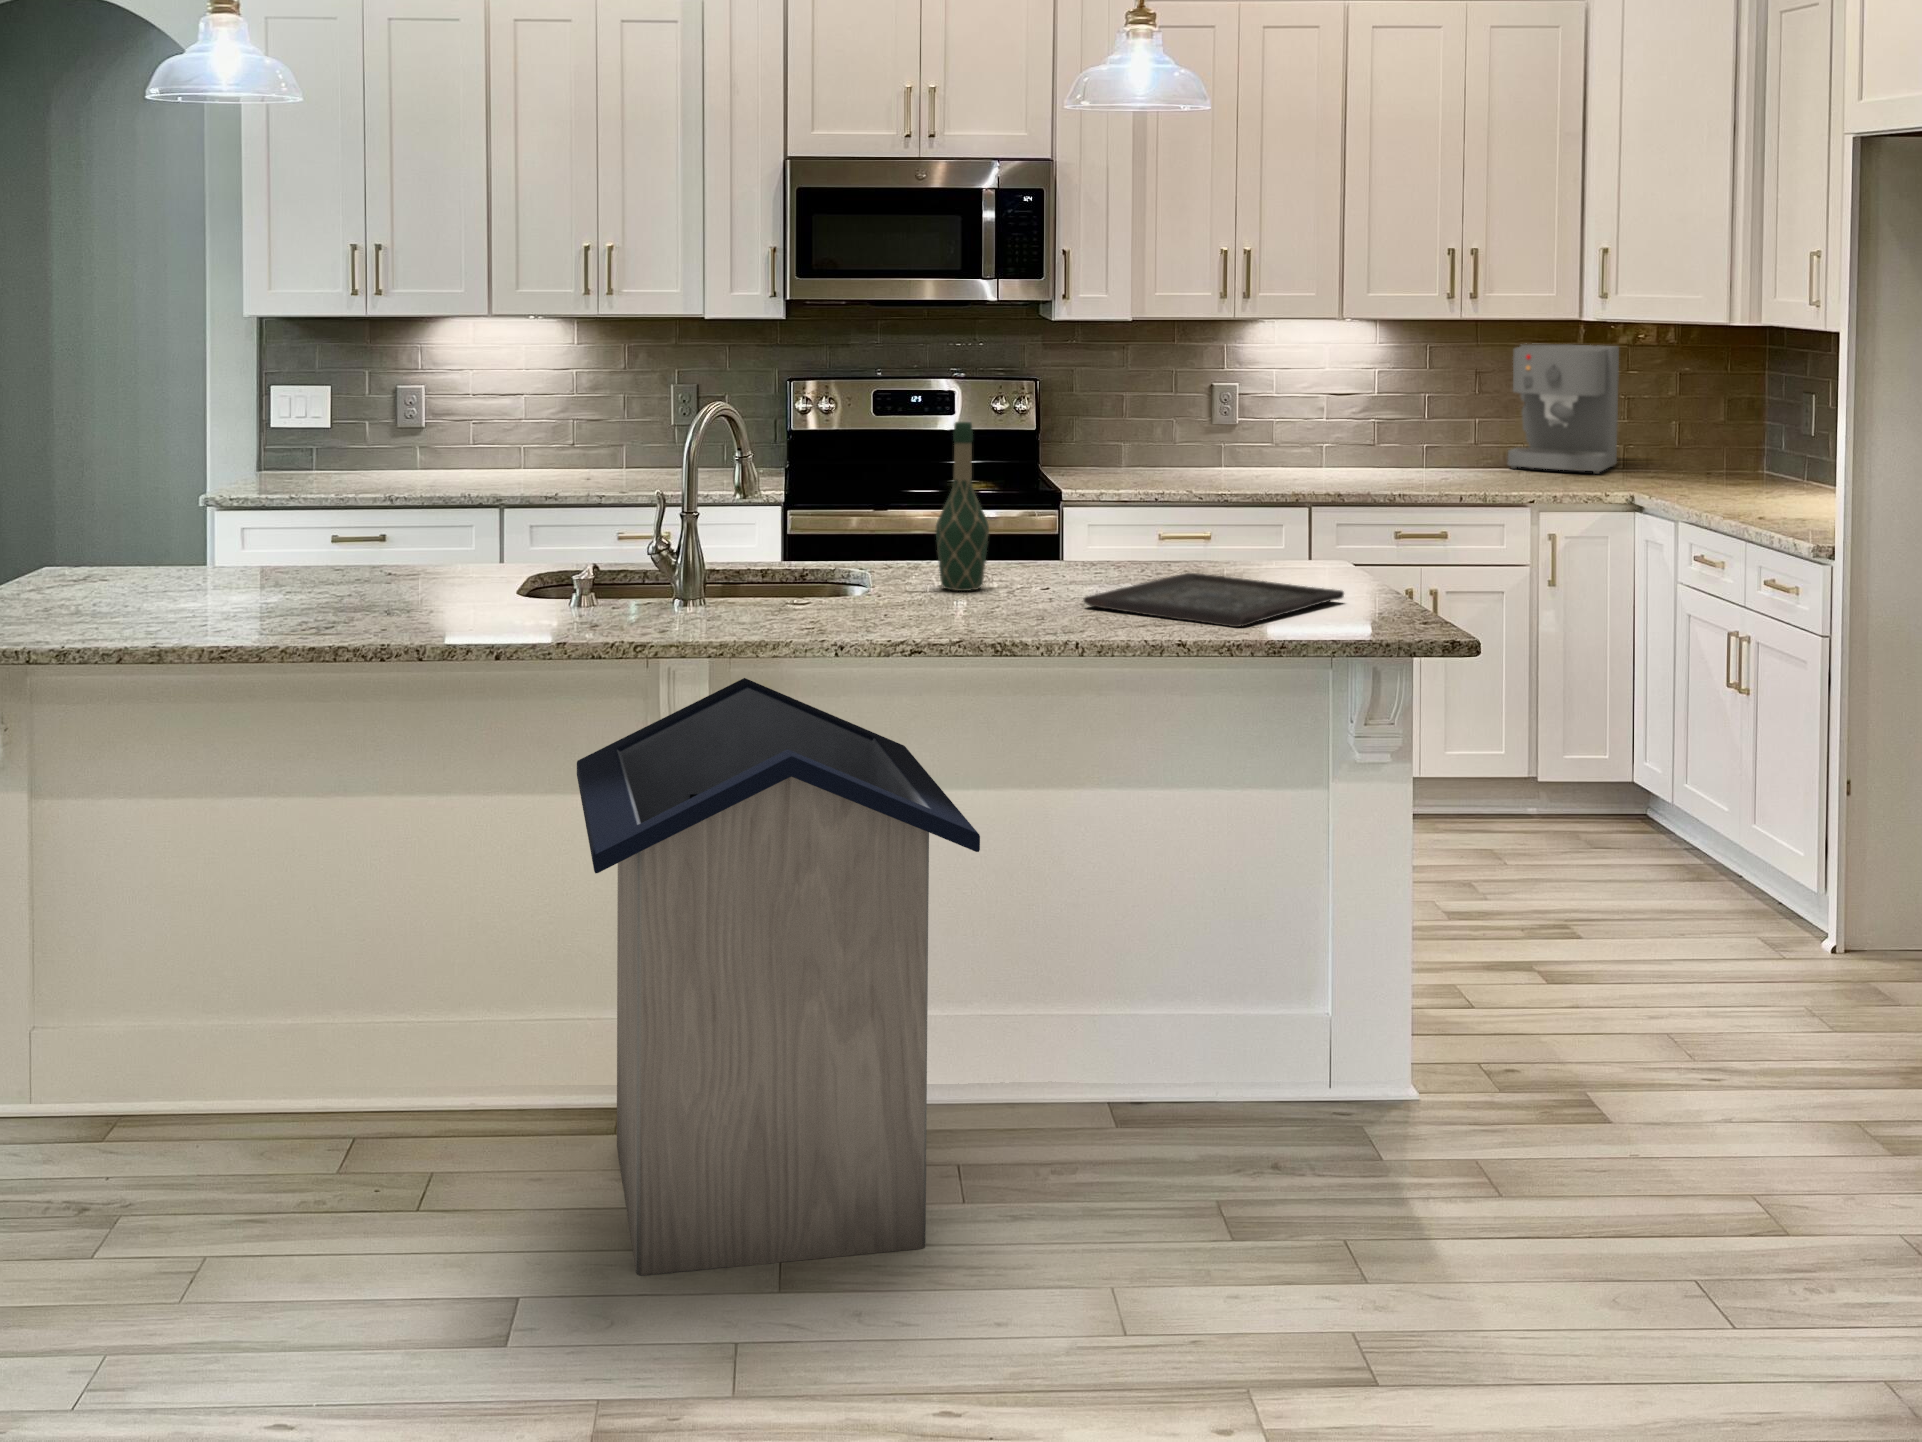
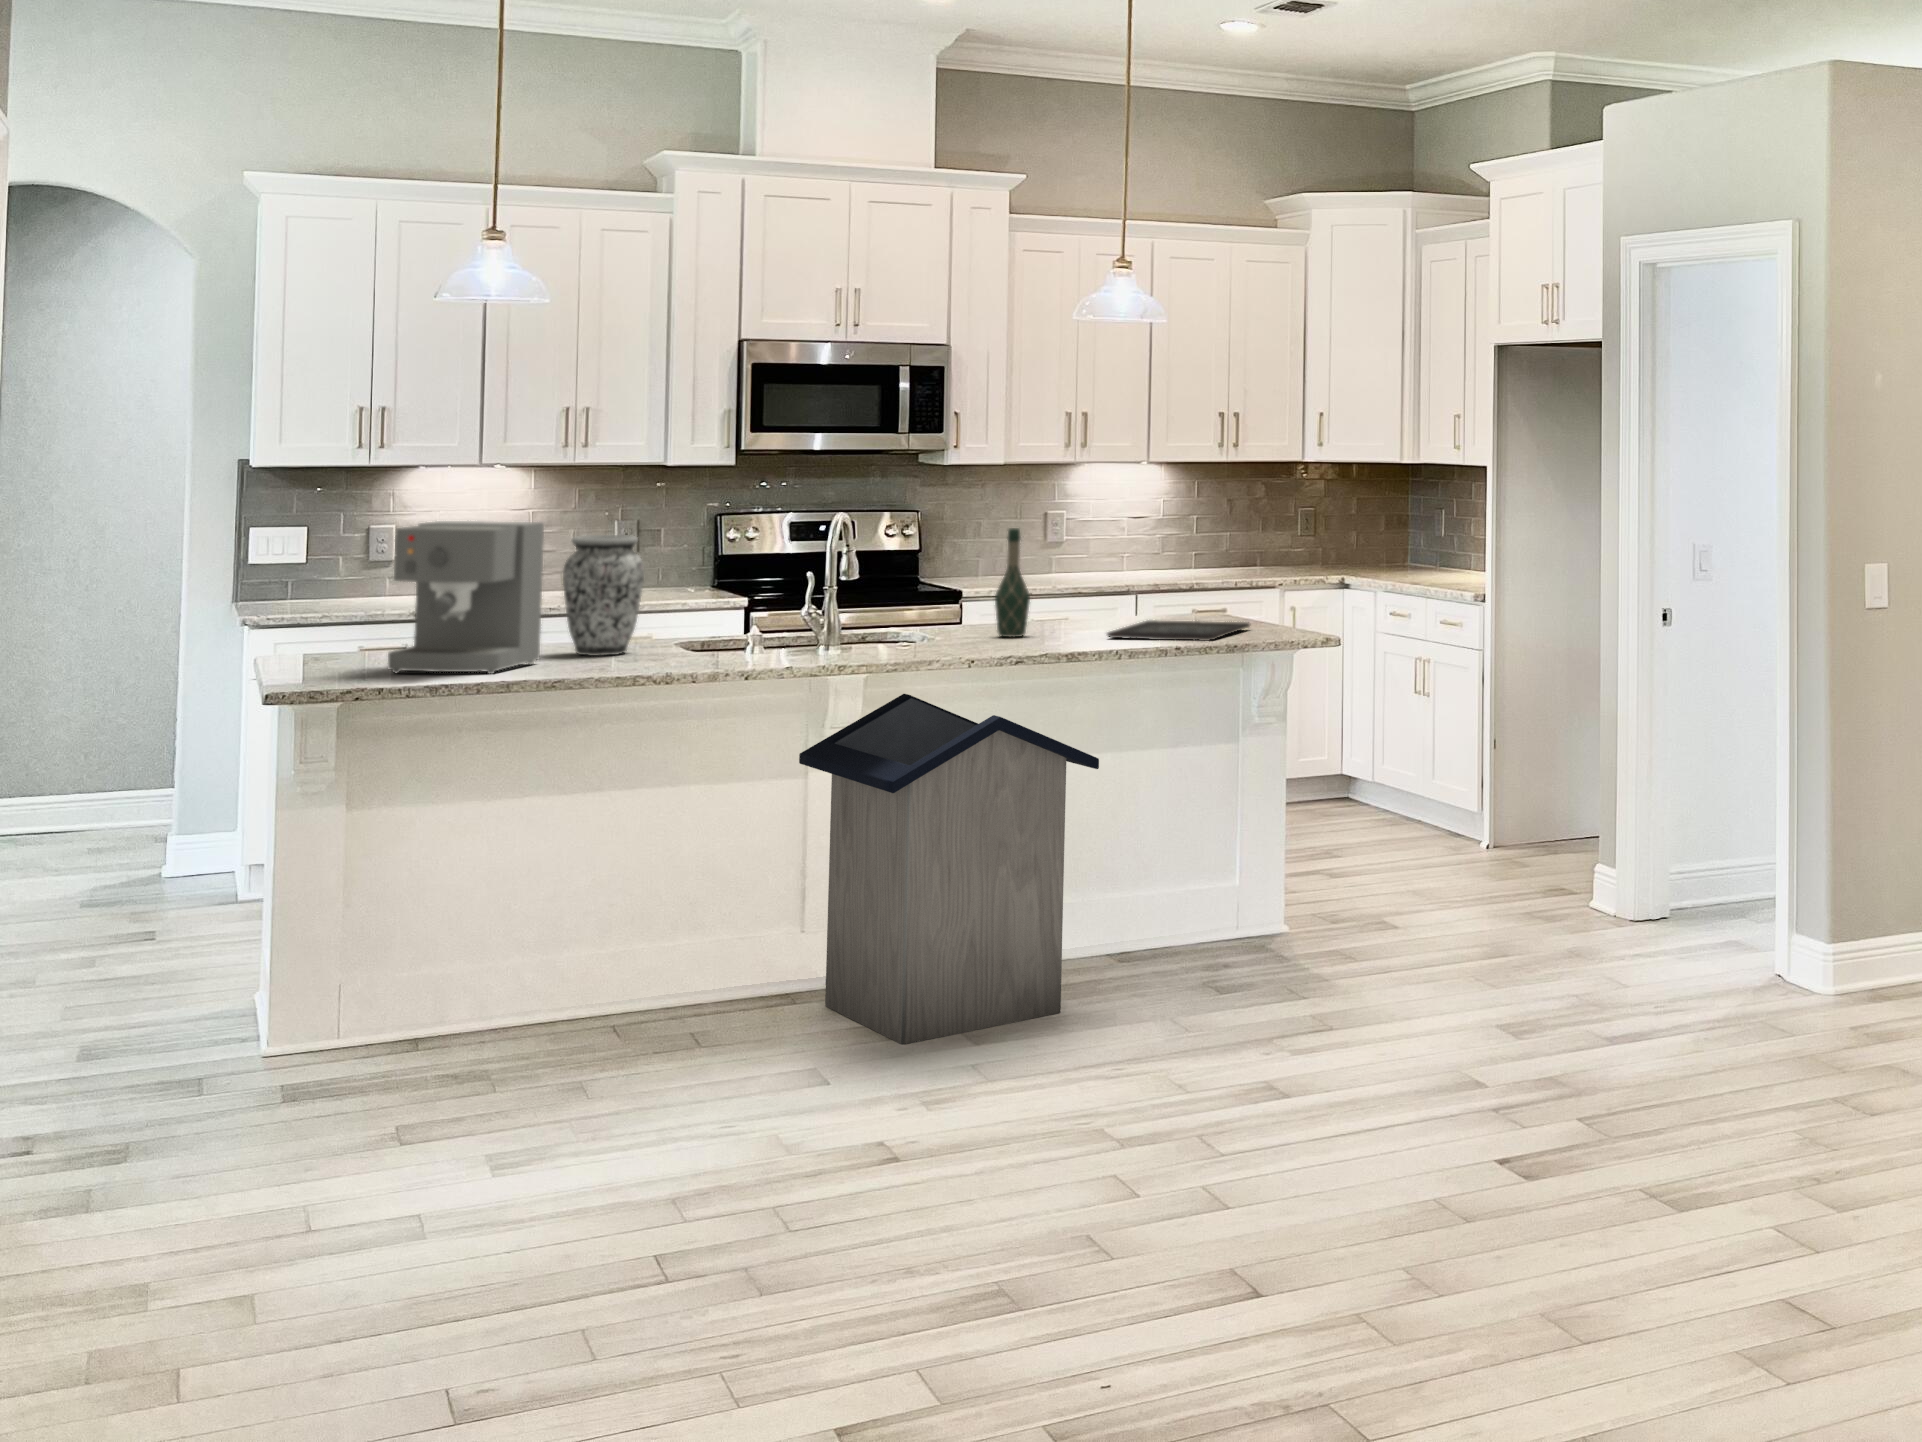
coffee maker: present [1508,343,1619,474] -> present [388,521,544,674]
vase: none [336,416,444,585] -> present [563,535,644,656]

